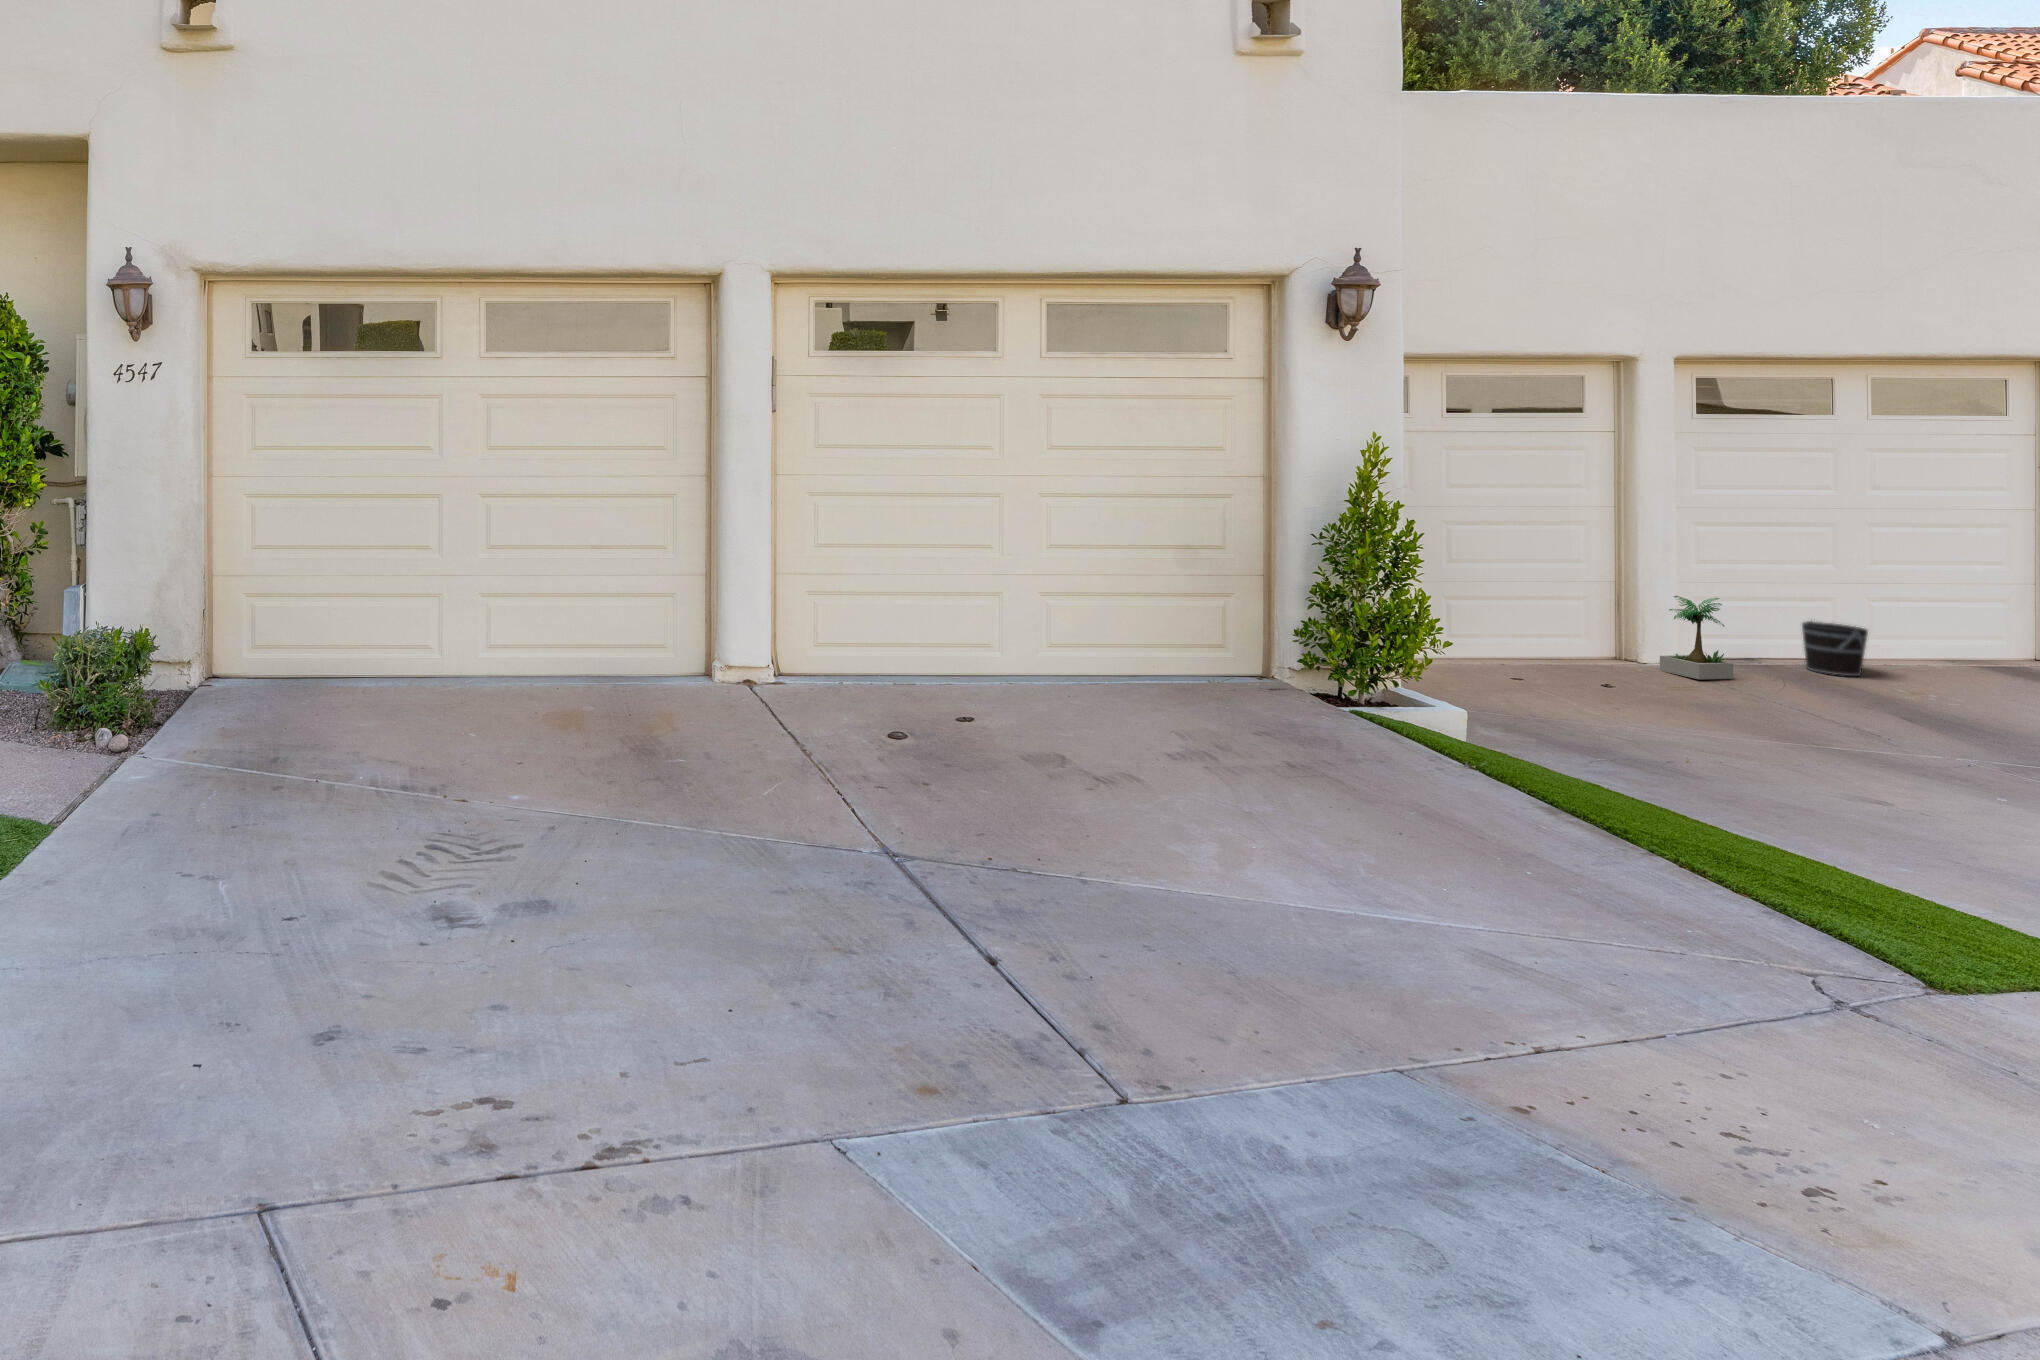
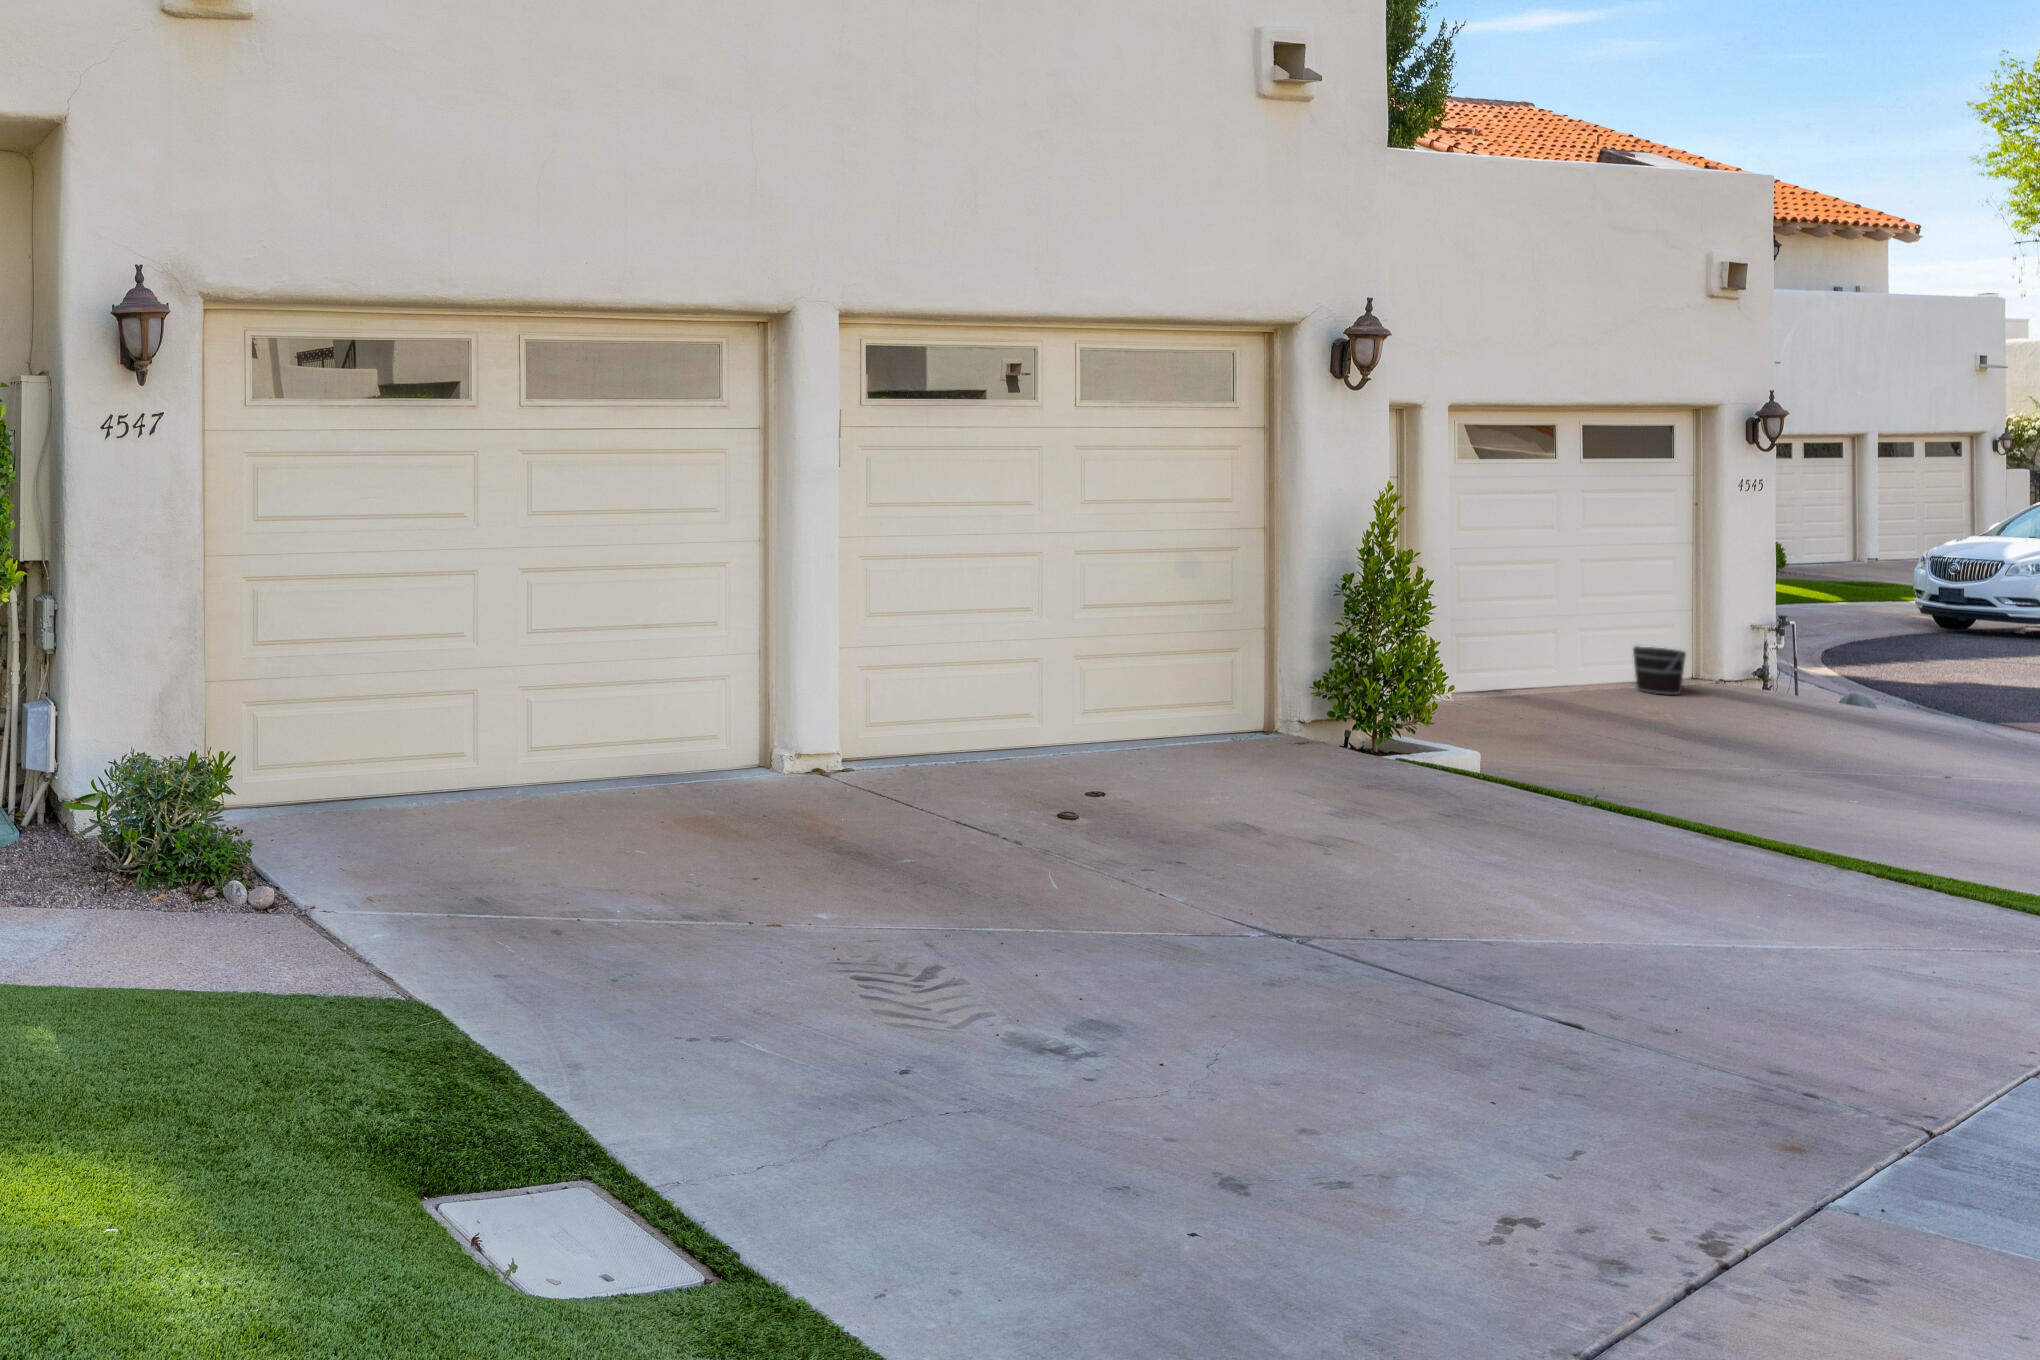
potted plant: present [1659,596,1733,679] -> none [1539,627,1603,706]

